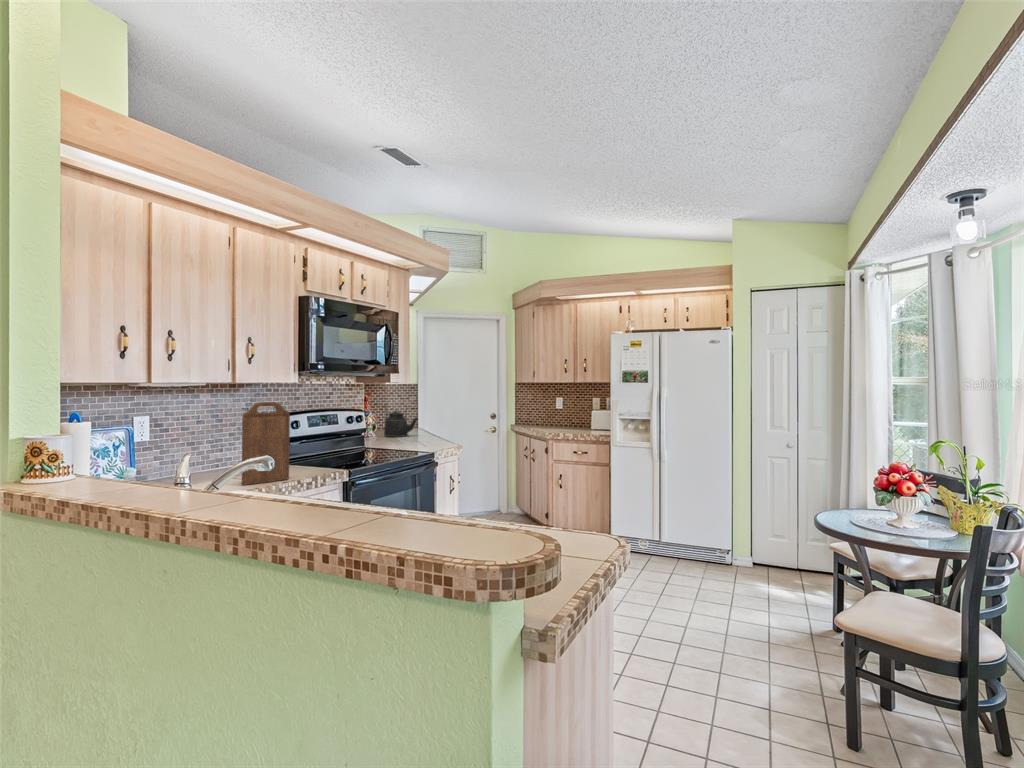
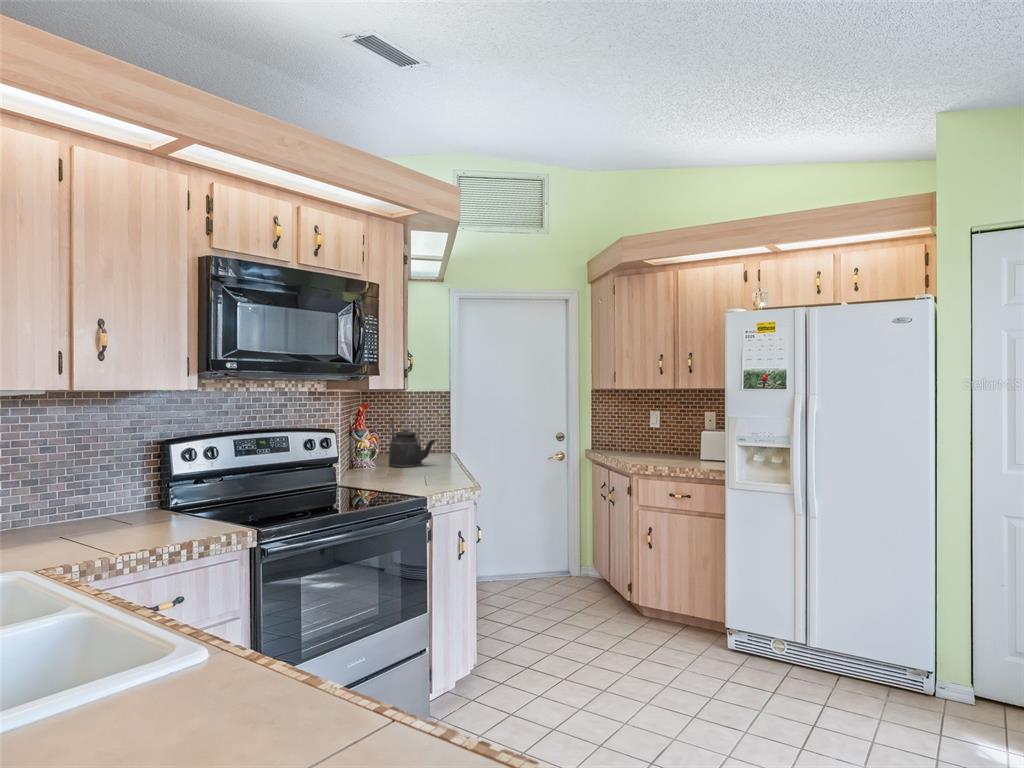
cutting board: present [242,402,290,485] -> none [44,422,136,559]

